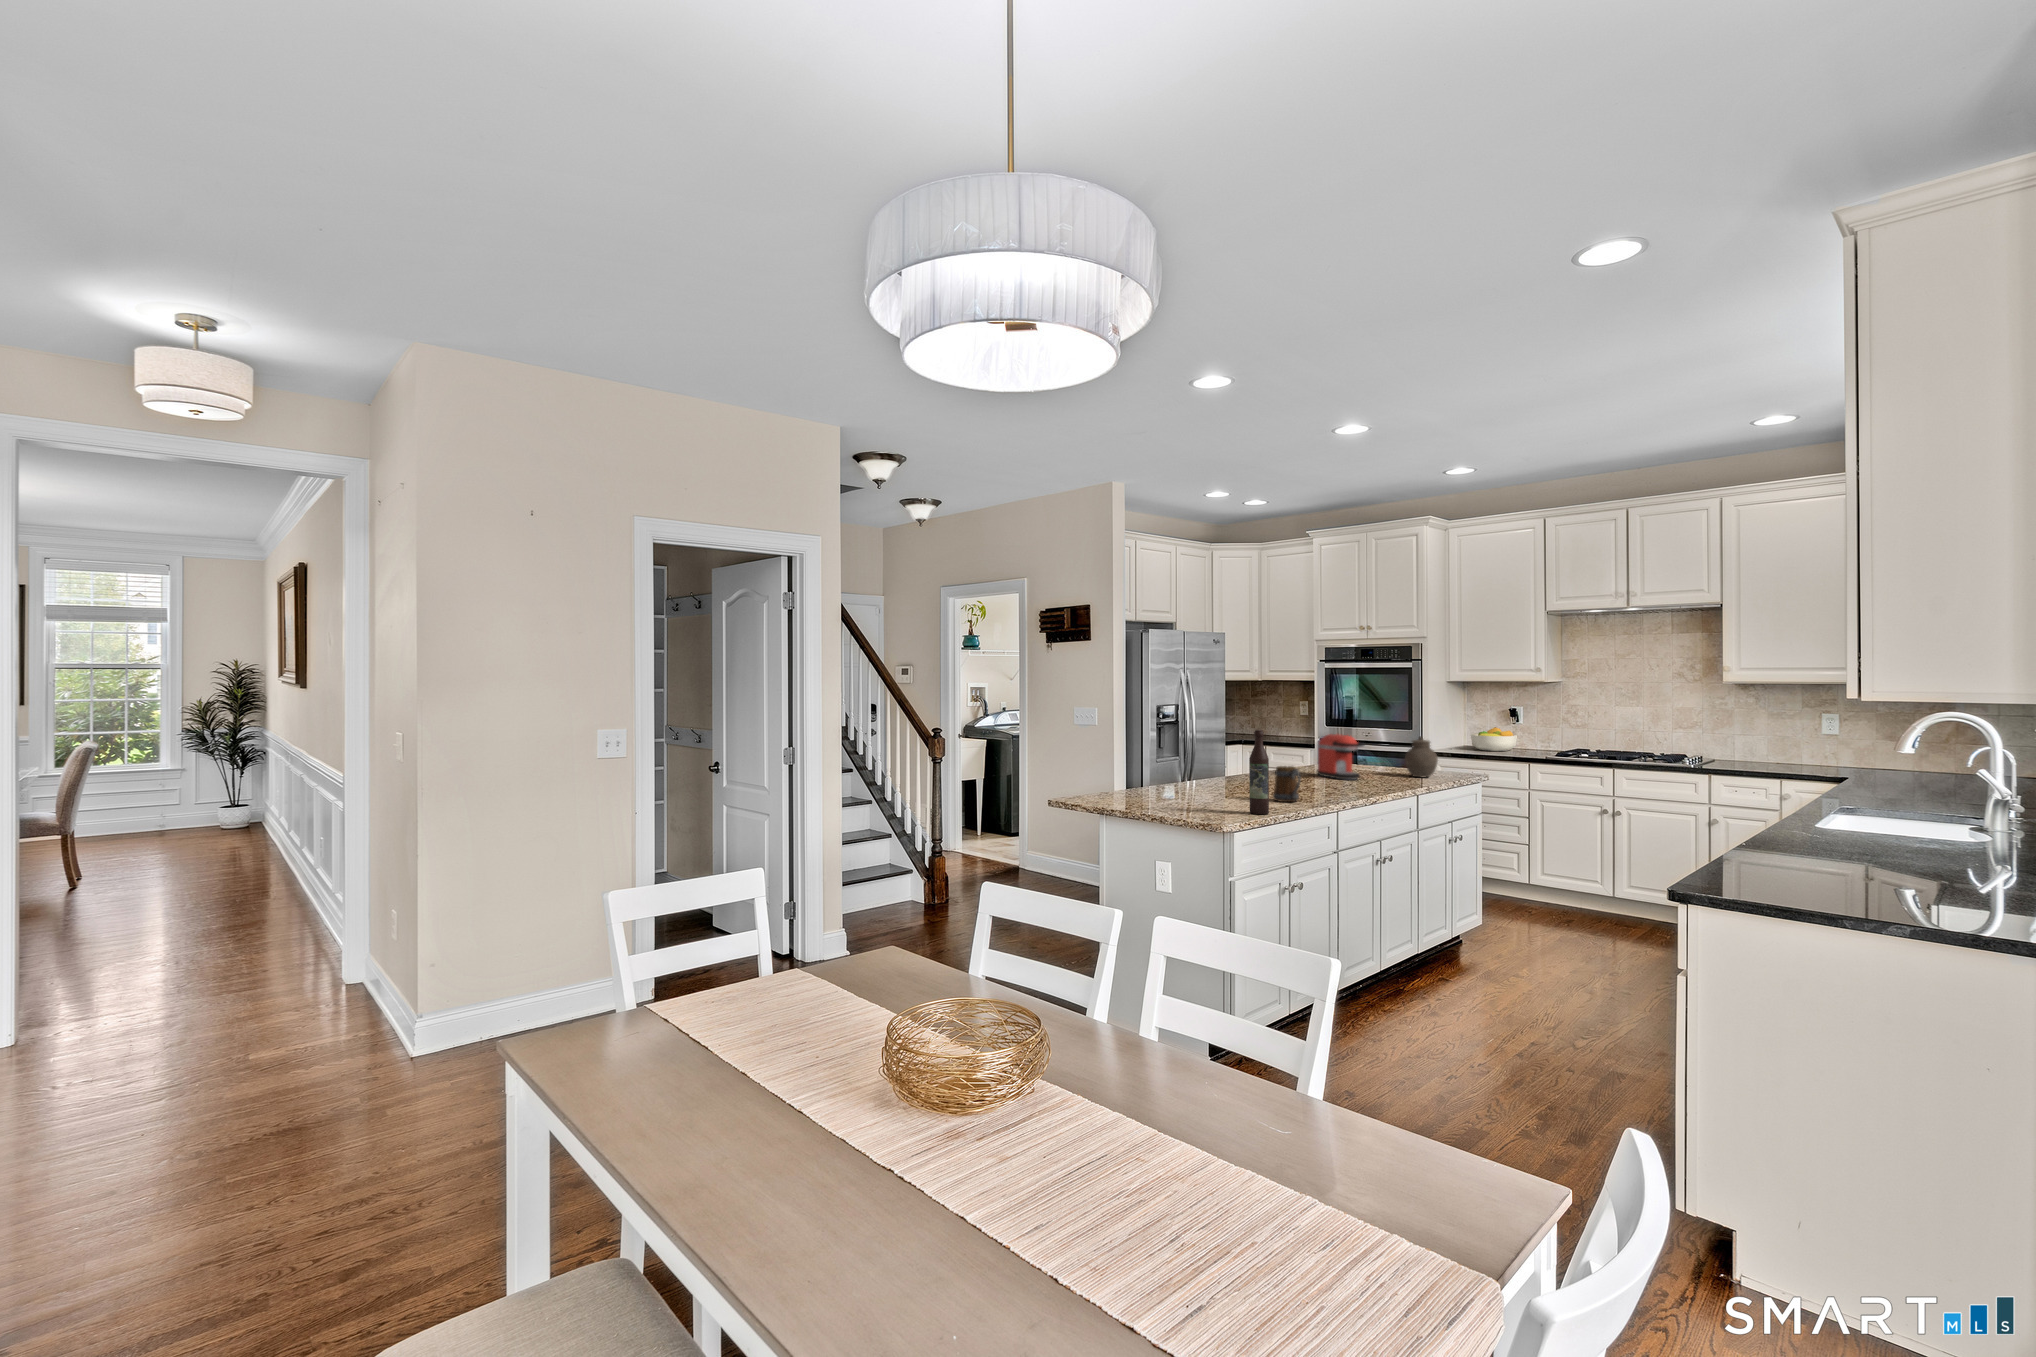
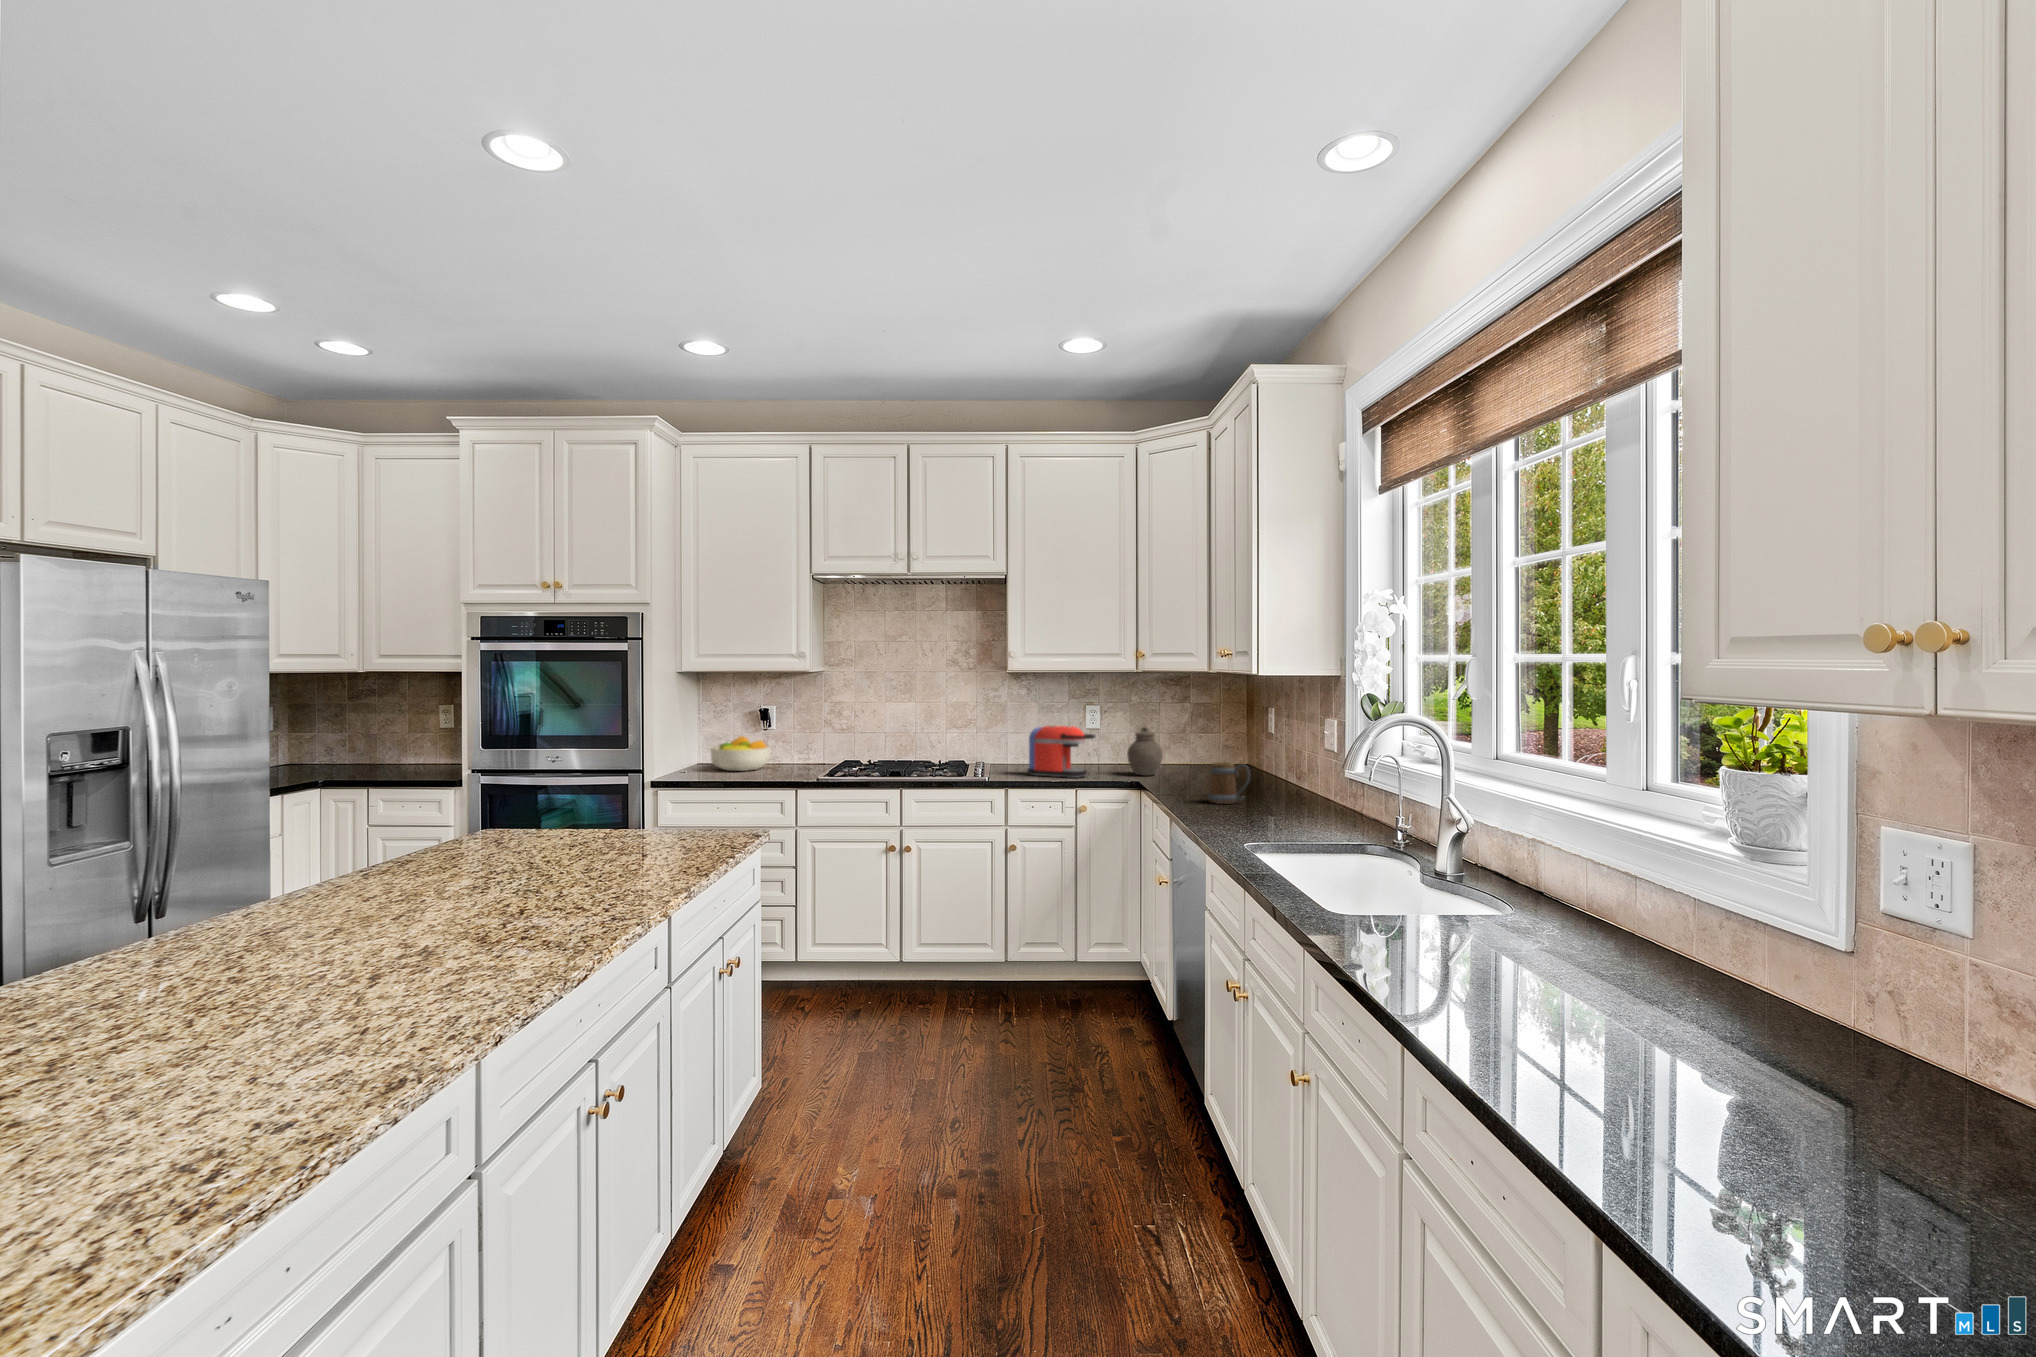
wine bottle: present [1249,730,1269,814] -> none [109,846,208,1182]
coffee maker: present [1317,734,1365,780] -> present [1027,726,1095,778]
jar: present [1405,736,1438,777] -> present [1127,727,1163,776]
mug: present [1273,766,1301,802] -> present [1208,761,1250,804]

